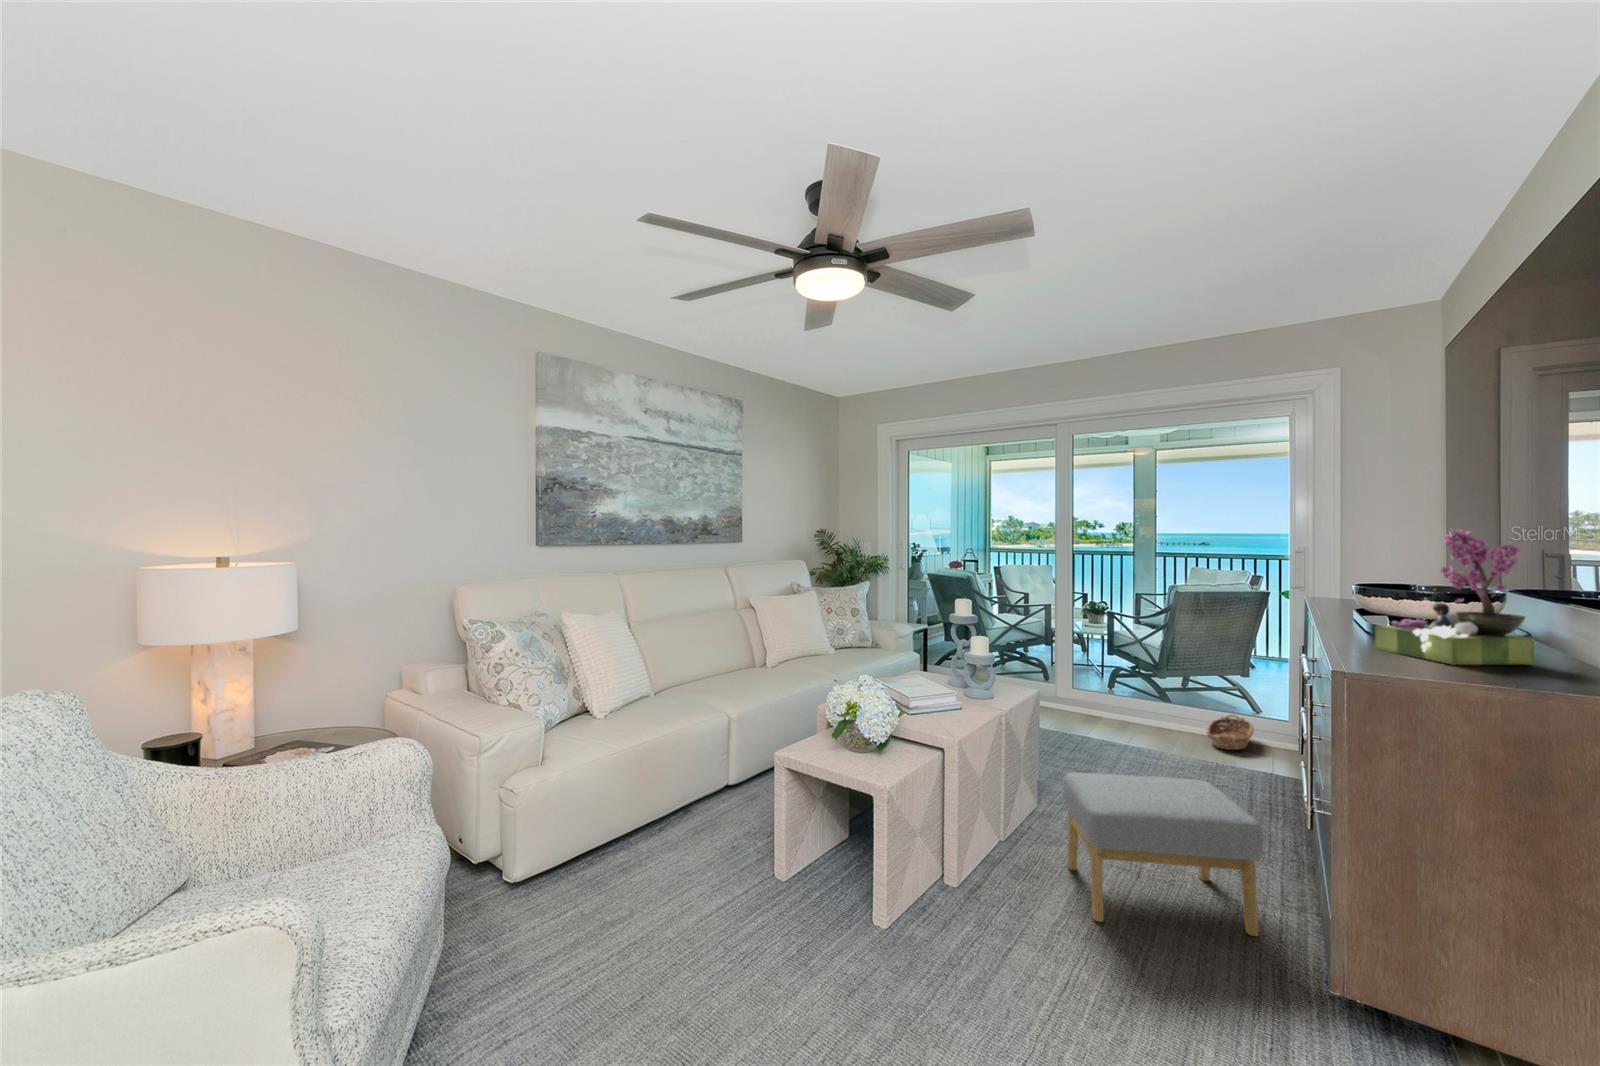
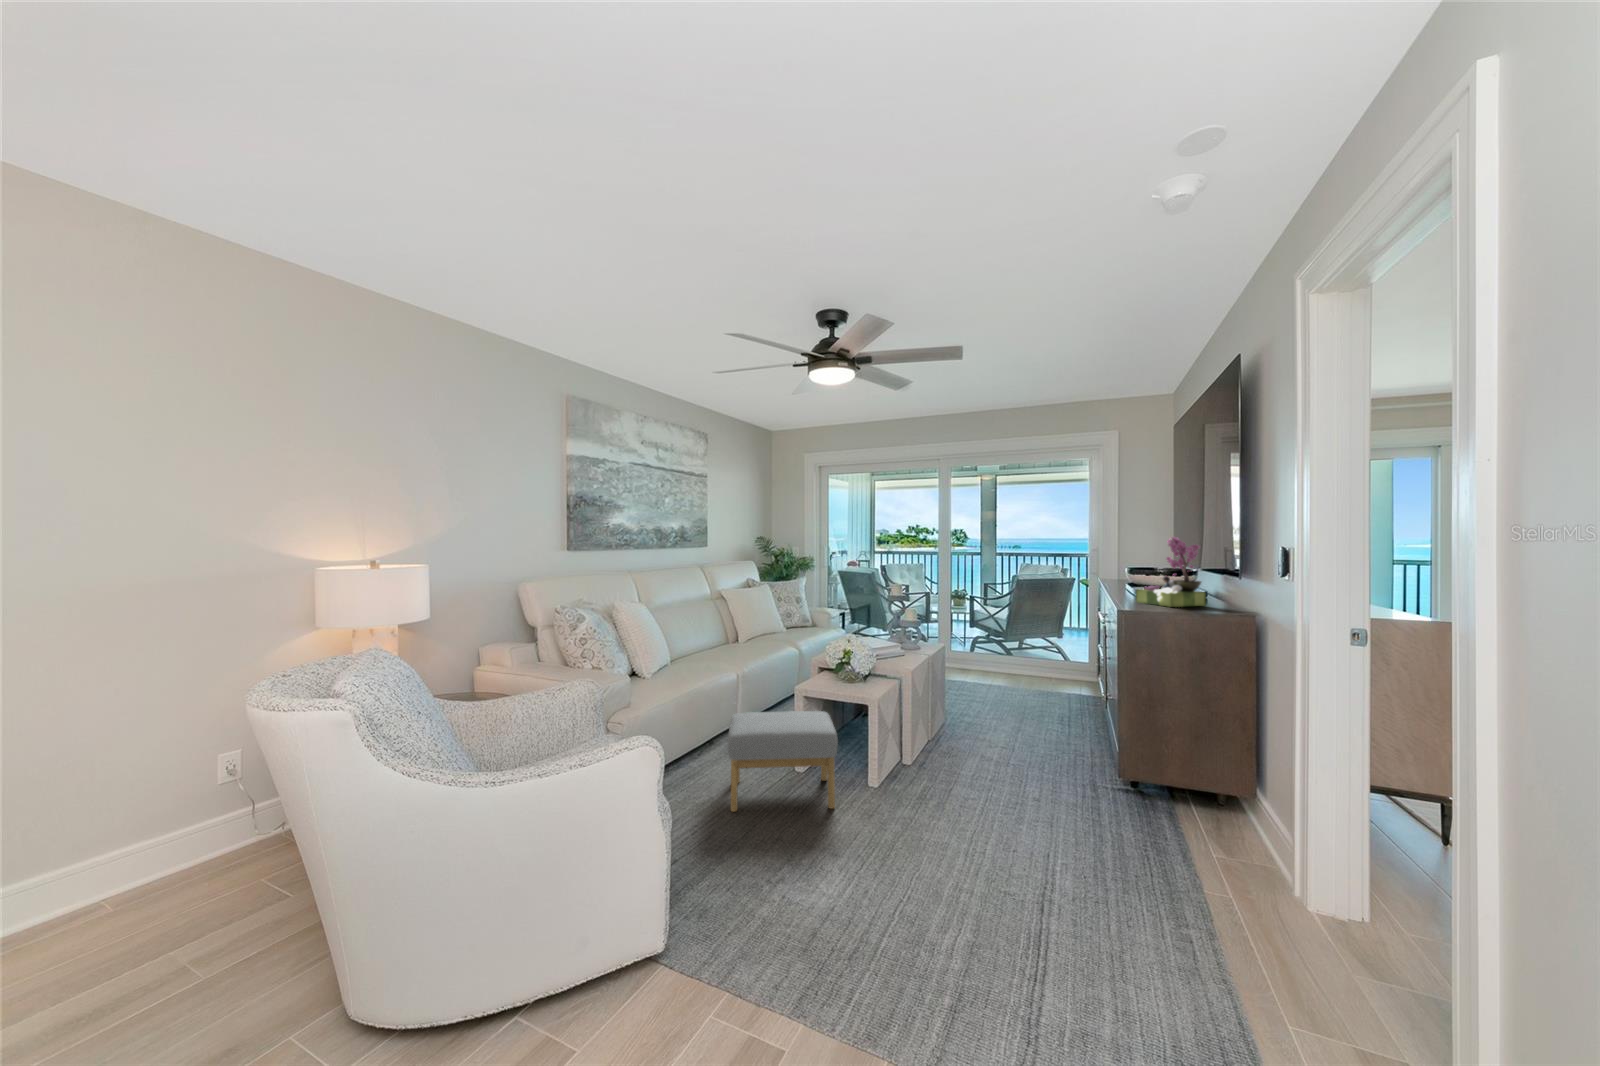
basket: present [1206,715,1254,750] -> none [1035,661,1070,686]
footstool: present [1064,773,1263,936] -> present [728,711,838,812]

